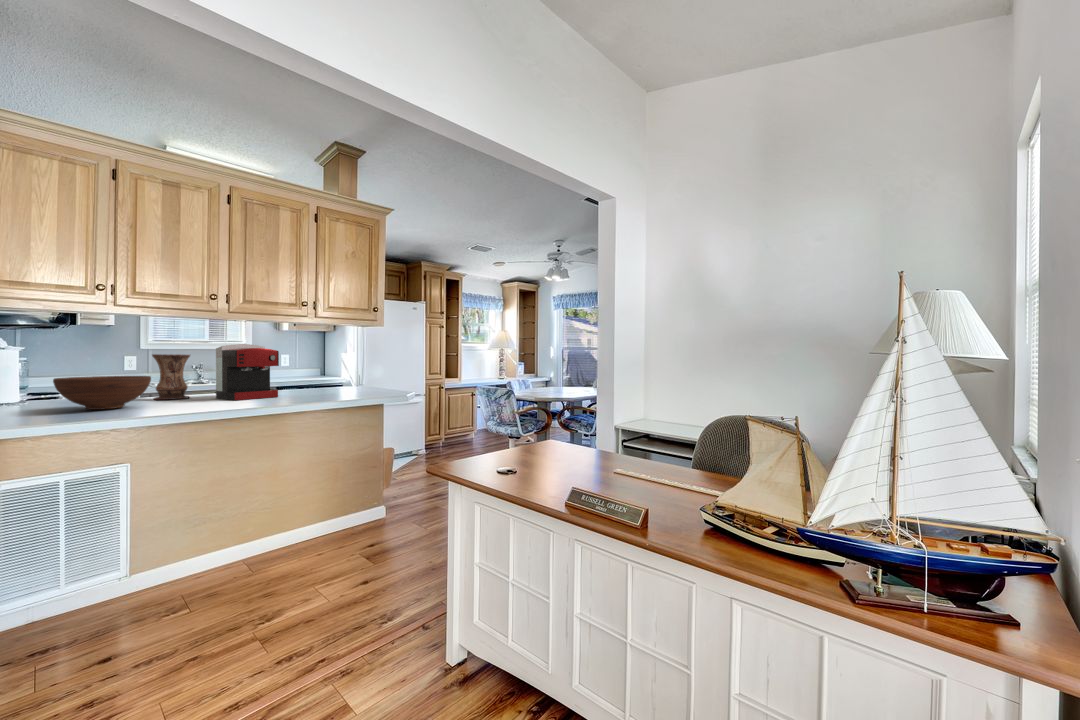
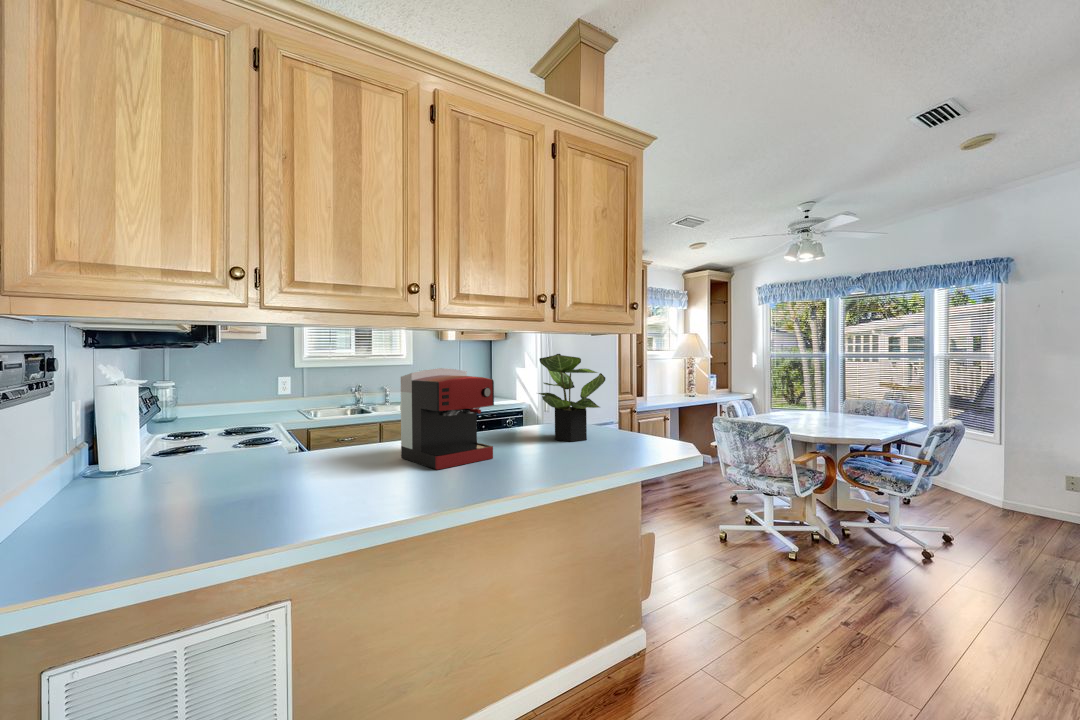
potted plant: none [320,338,368,392] -> present [539,354,605,442]
vase: present [152,354,190,400] -> none [313,386,365,463]
fruit bowl: present [53,376,151,410] -> none [168,430,316,502]

